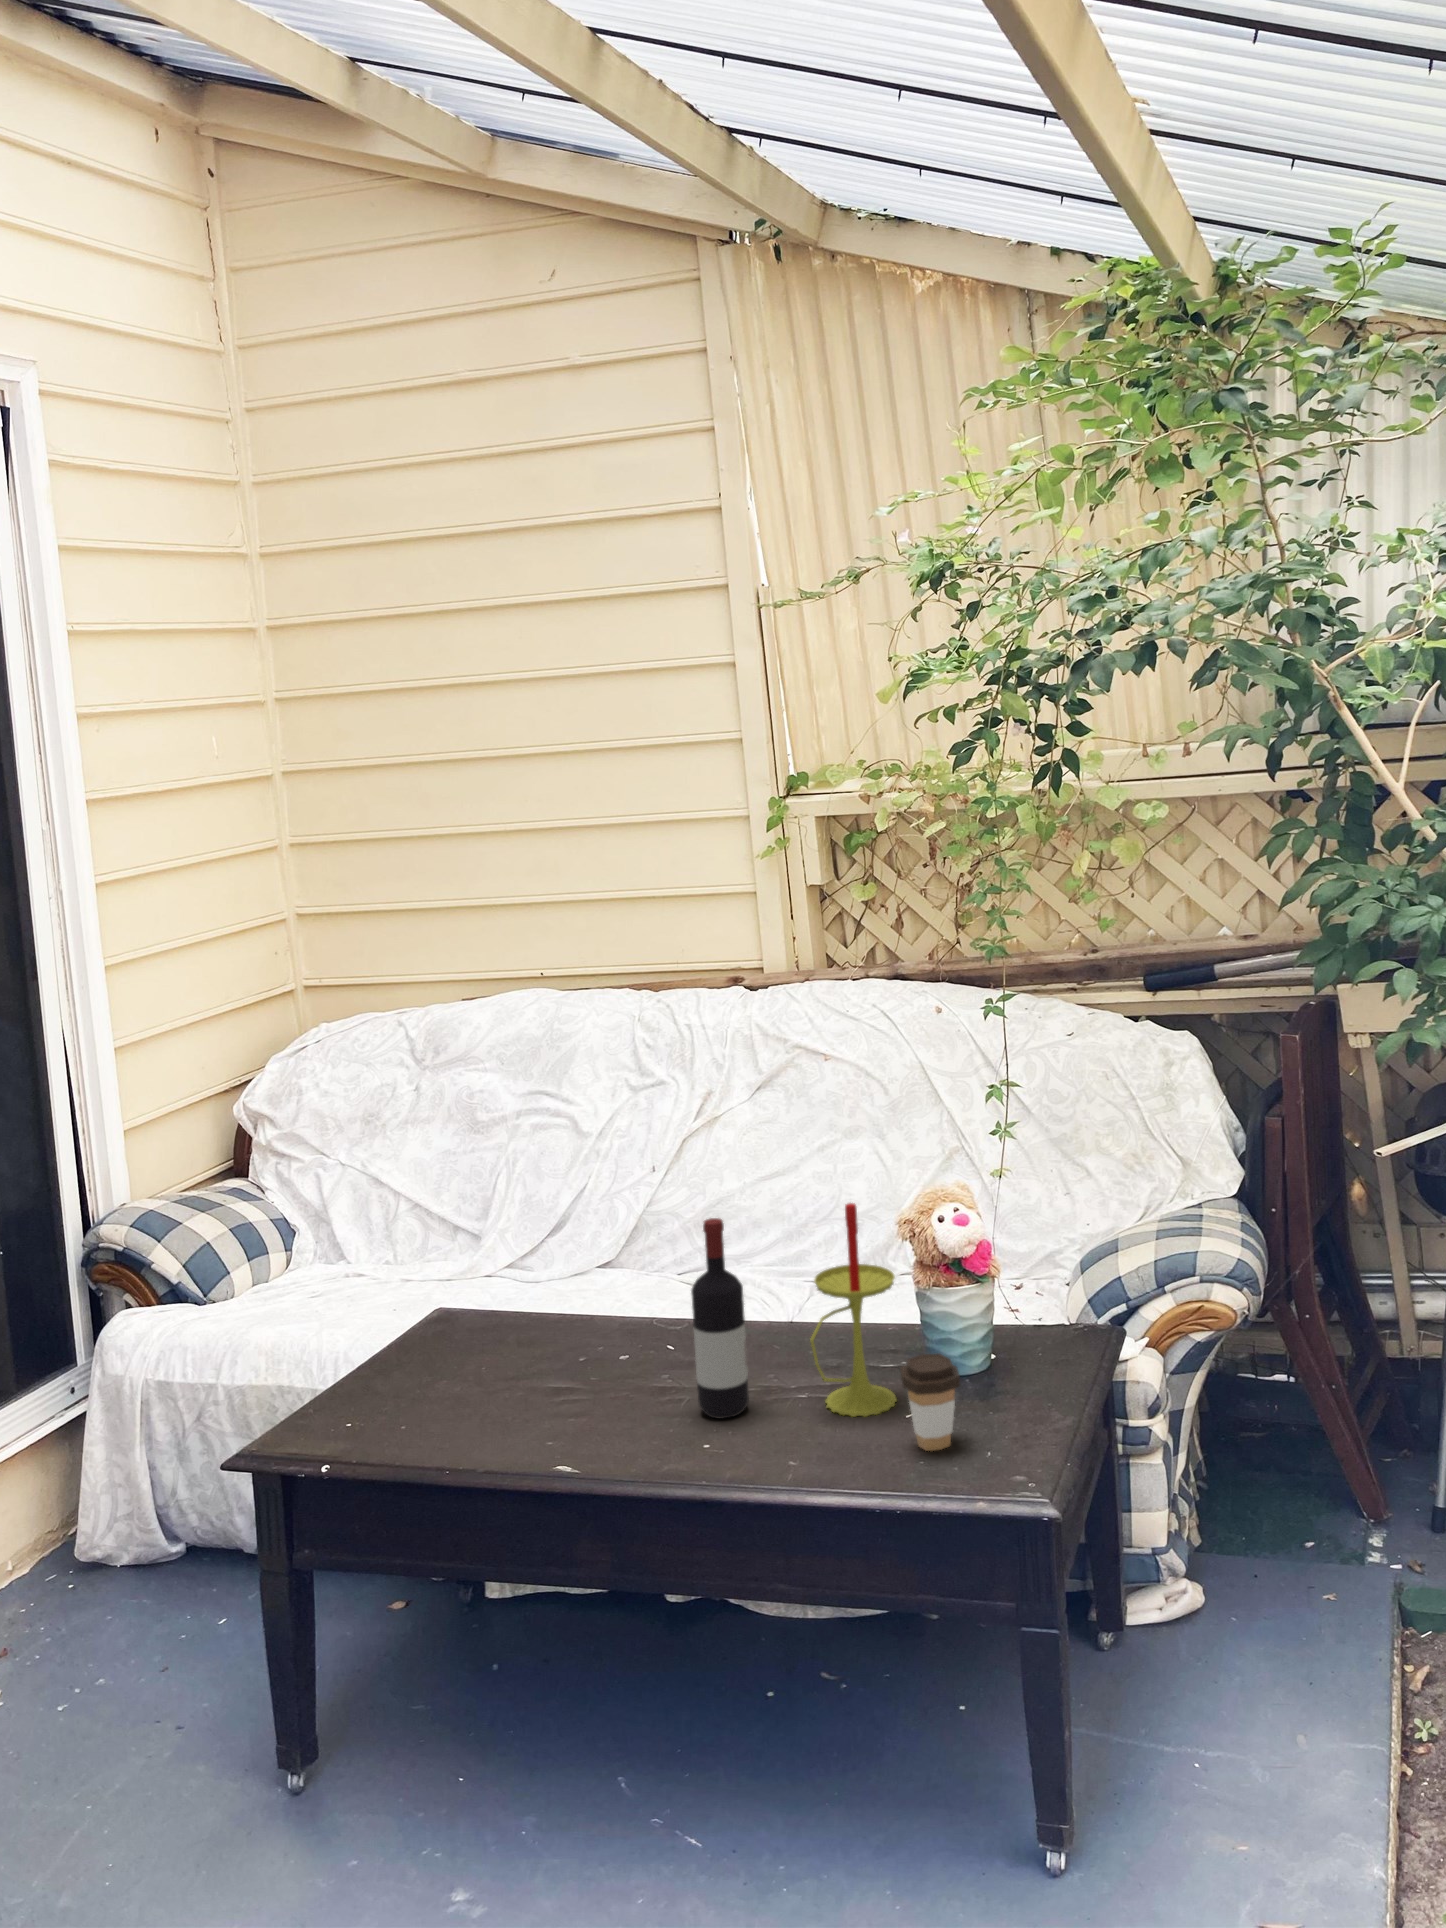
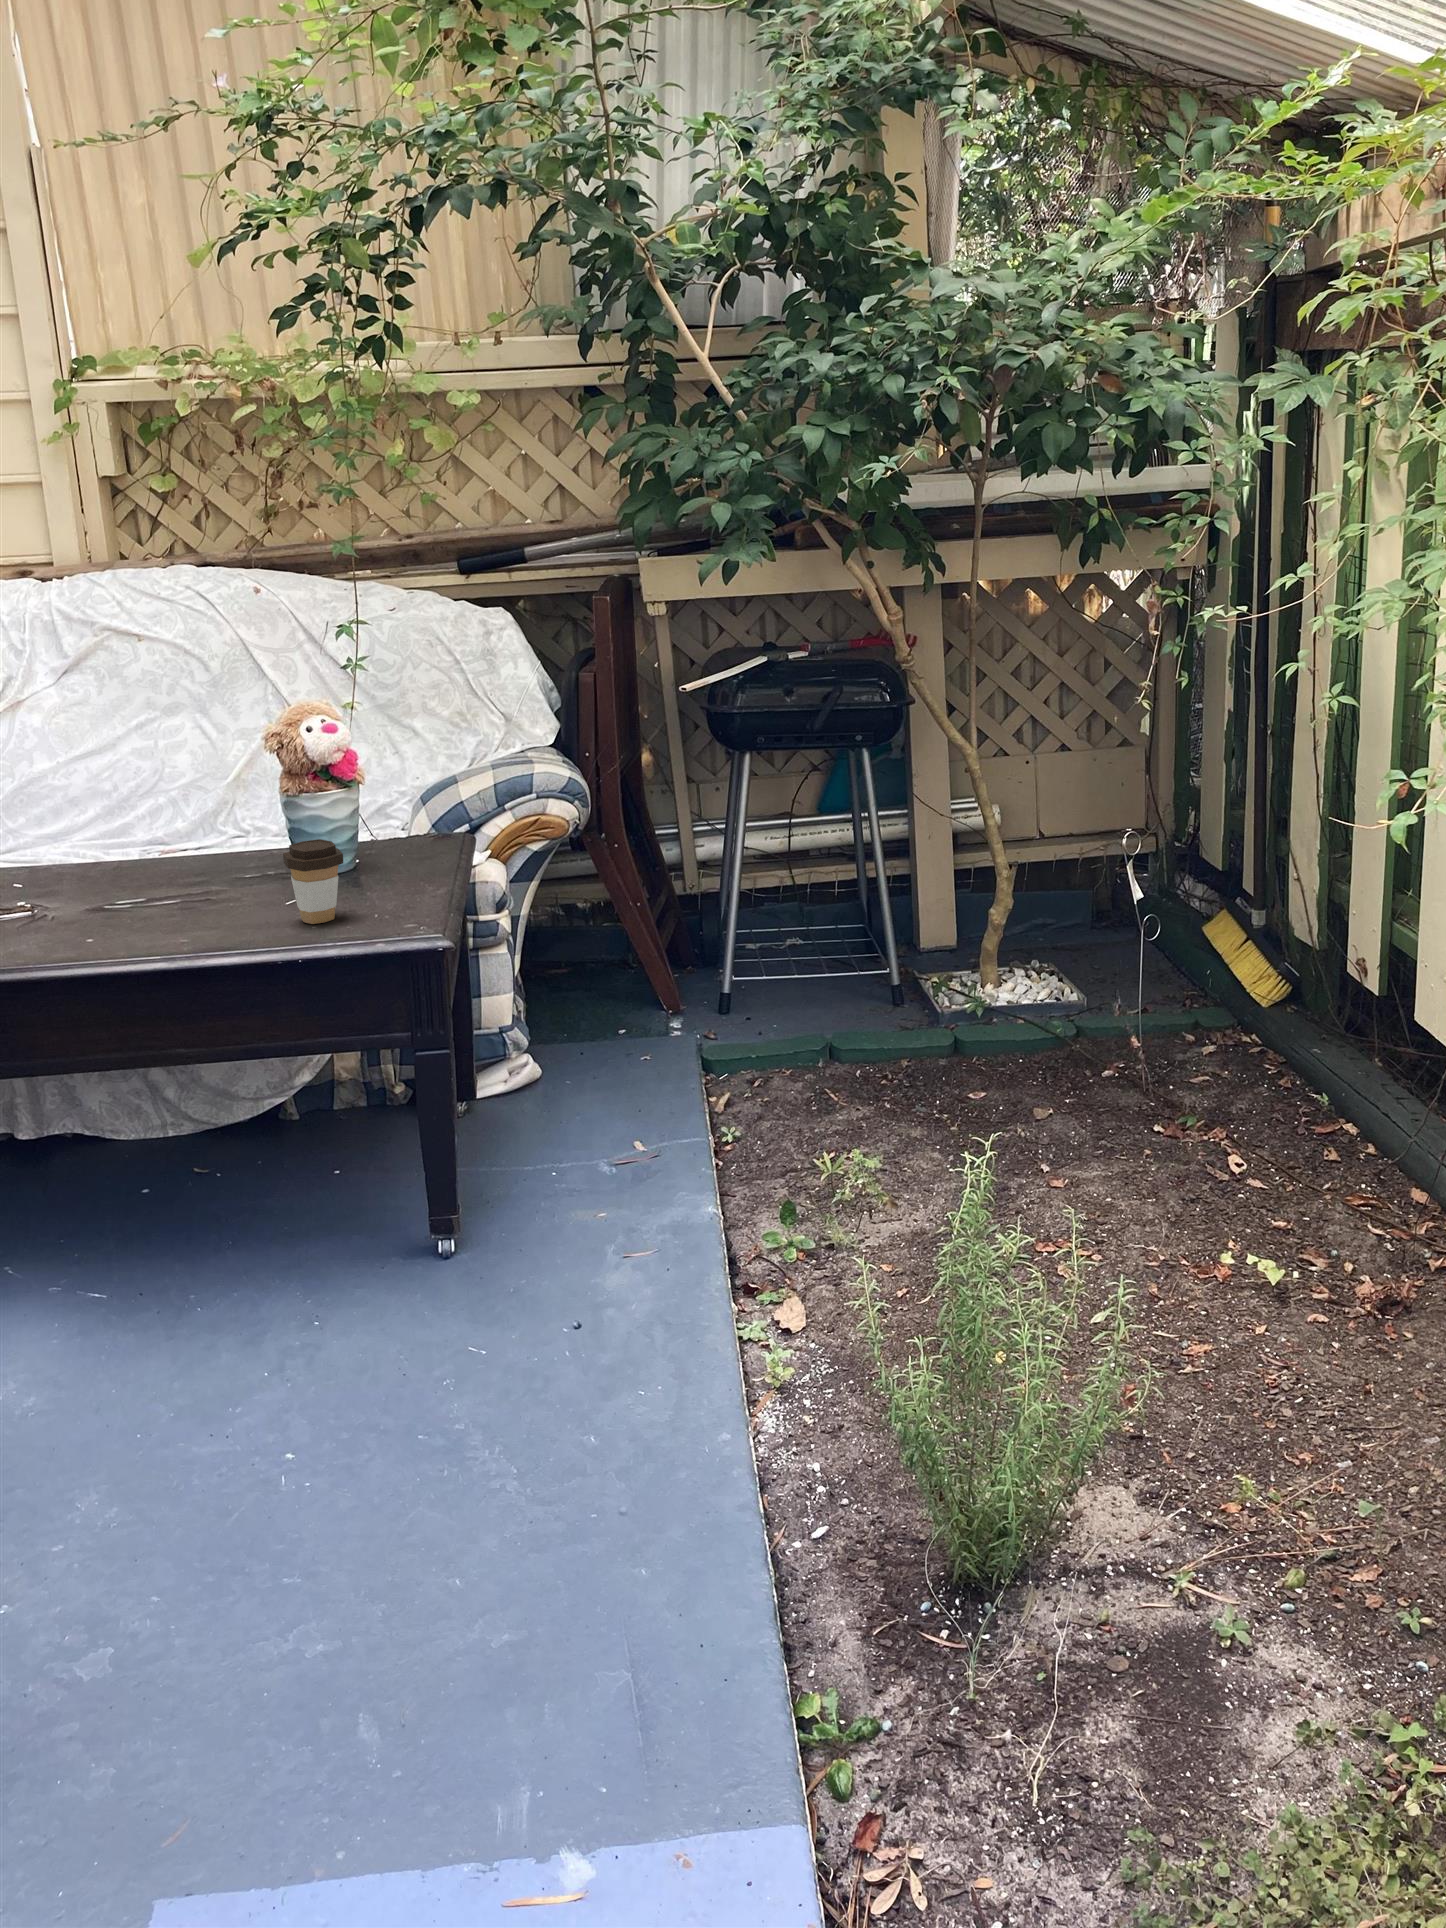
candle: present [810,1203,897,1417] -> none [185,711,272,913]
wine bottle: present [691,1218,749,1418] -> none [56,736,121,929]

